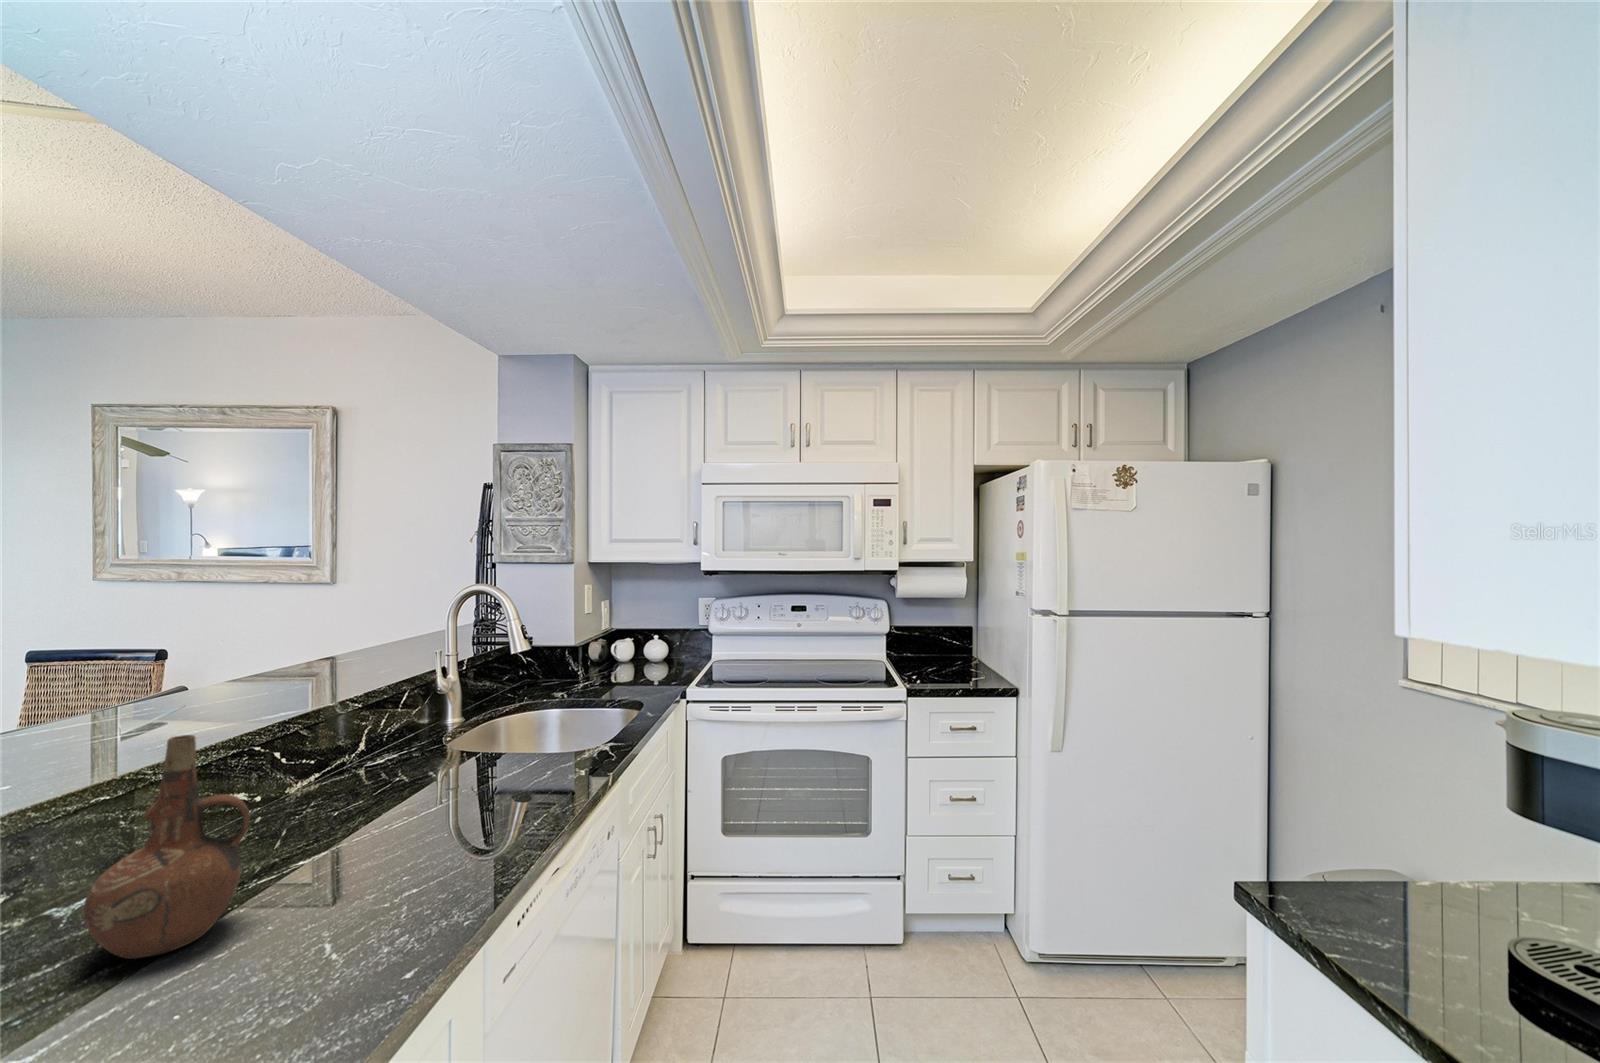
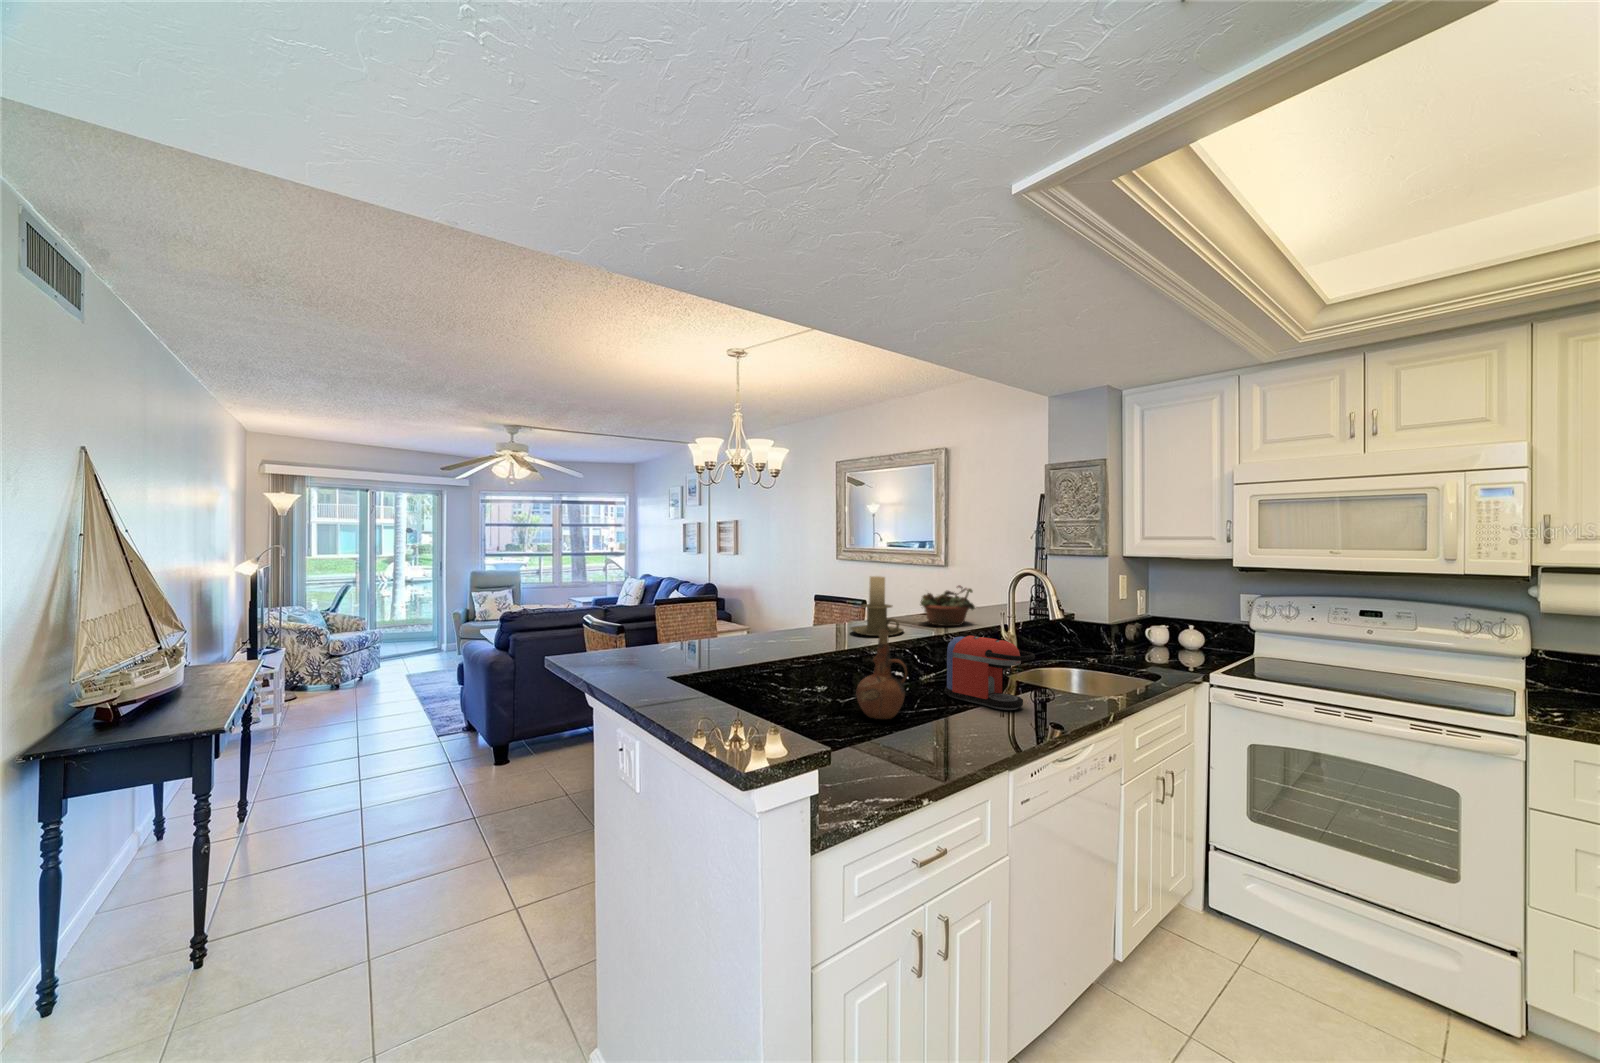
candle holder: none [100,610,246,730] -> present [851,576,903,636]
succulent planter: none [282,613,402,684] -> present [921,585,975,626]
coffee maker: none [340,702,512,822] -> present [945,636,1035,710]

